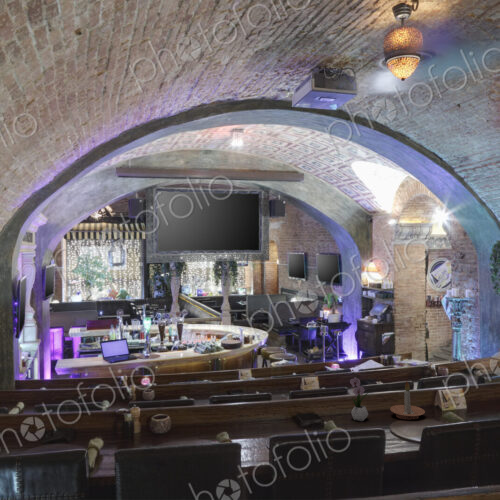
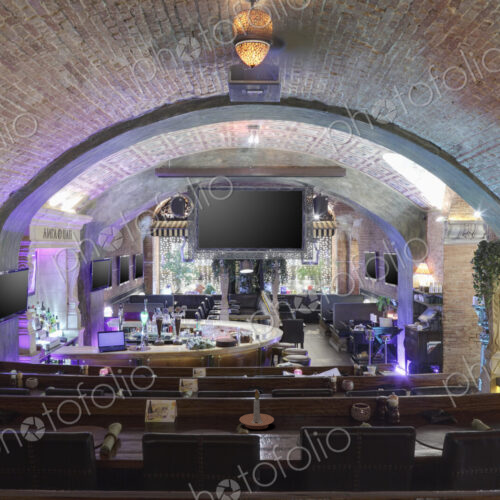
flower arrangement: present [350,370,369,421] -> none [194,372,218,425]

